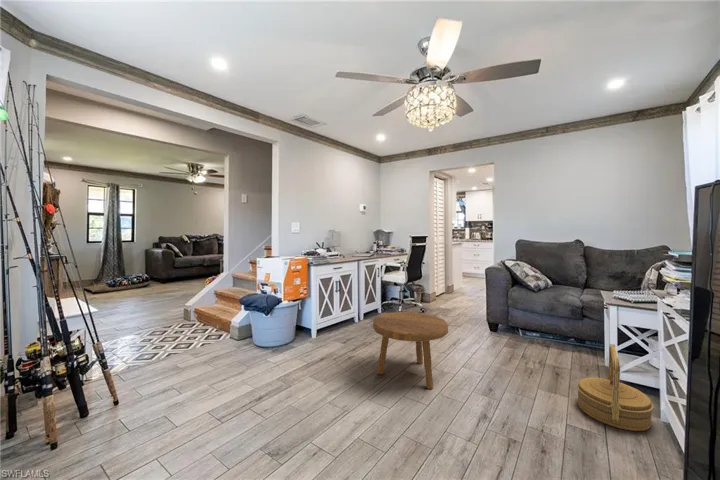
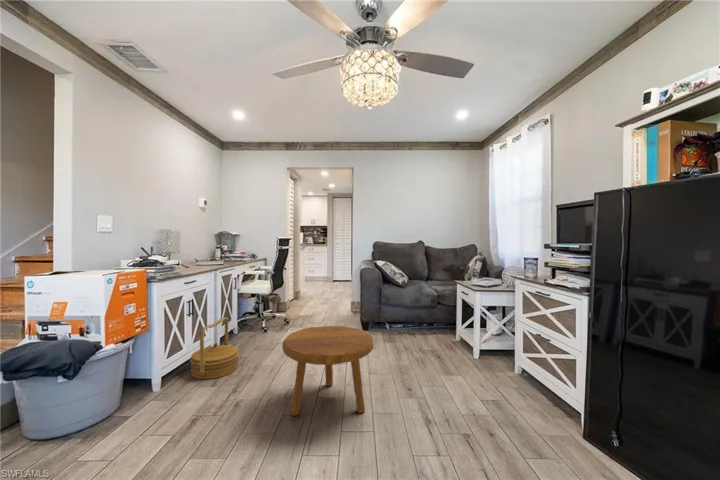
woven basket: present [577,344,653,431] -> present [190,317,239,379]

